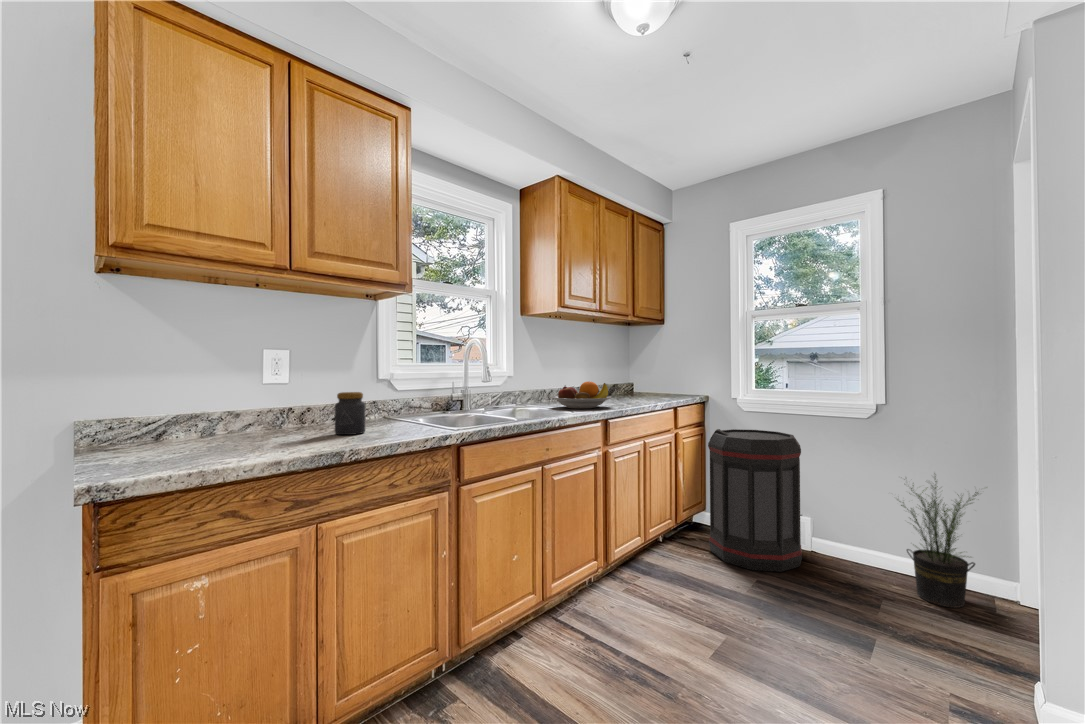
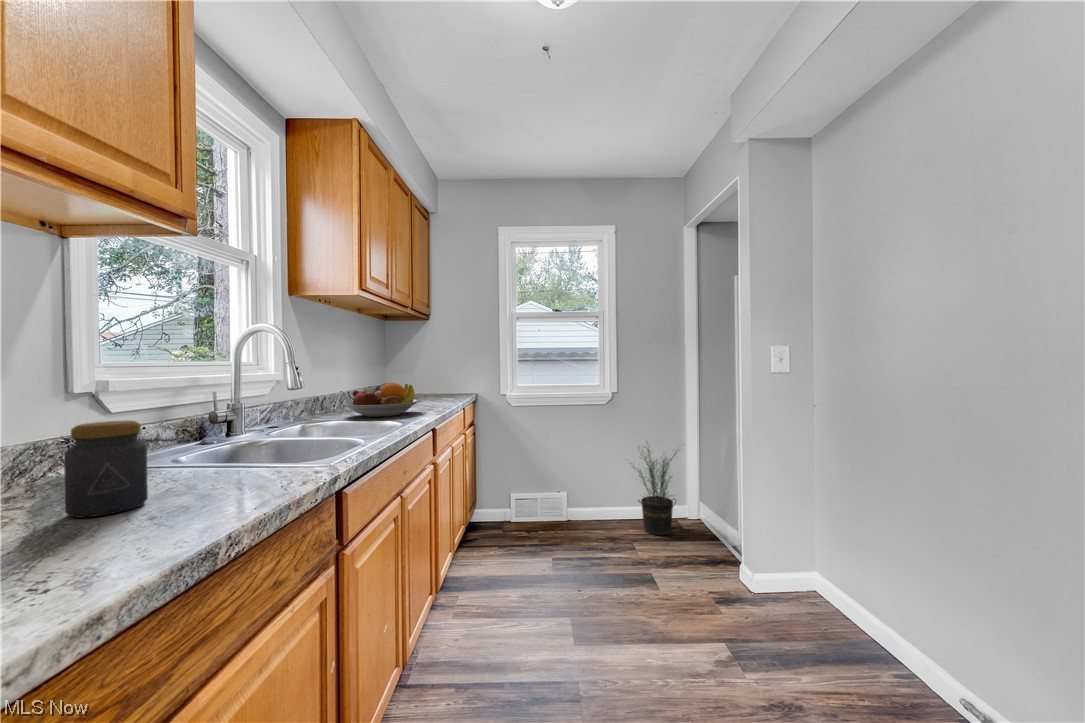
trash can: present [708,429,802,572] -> none [489,421,570,551]

